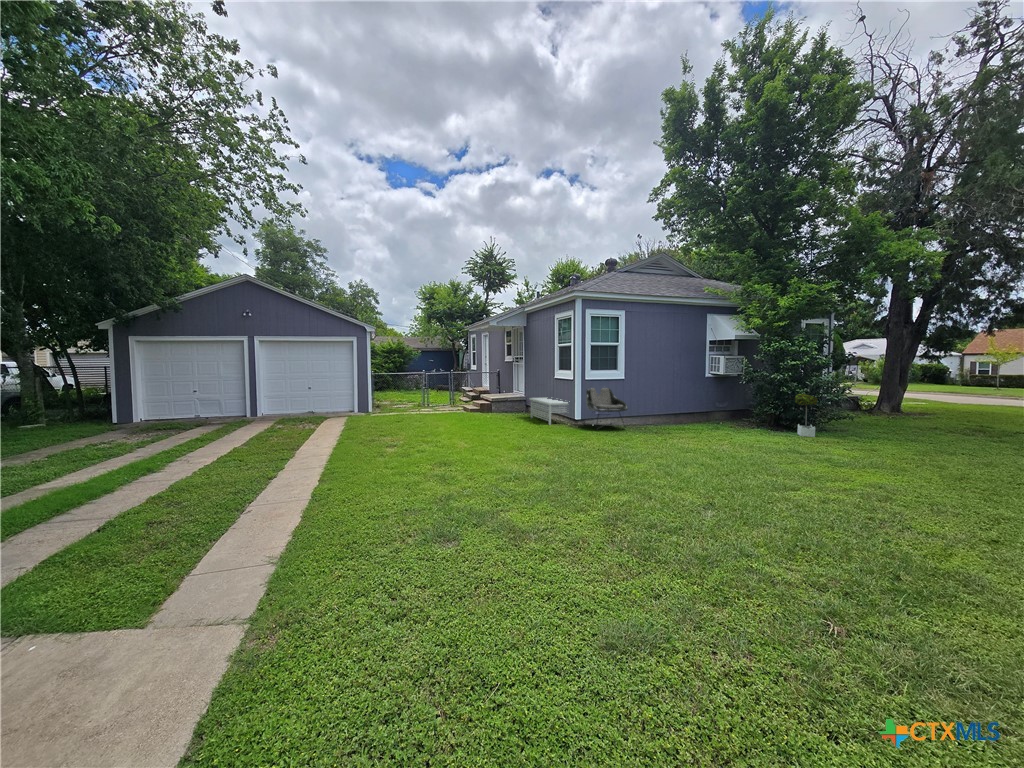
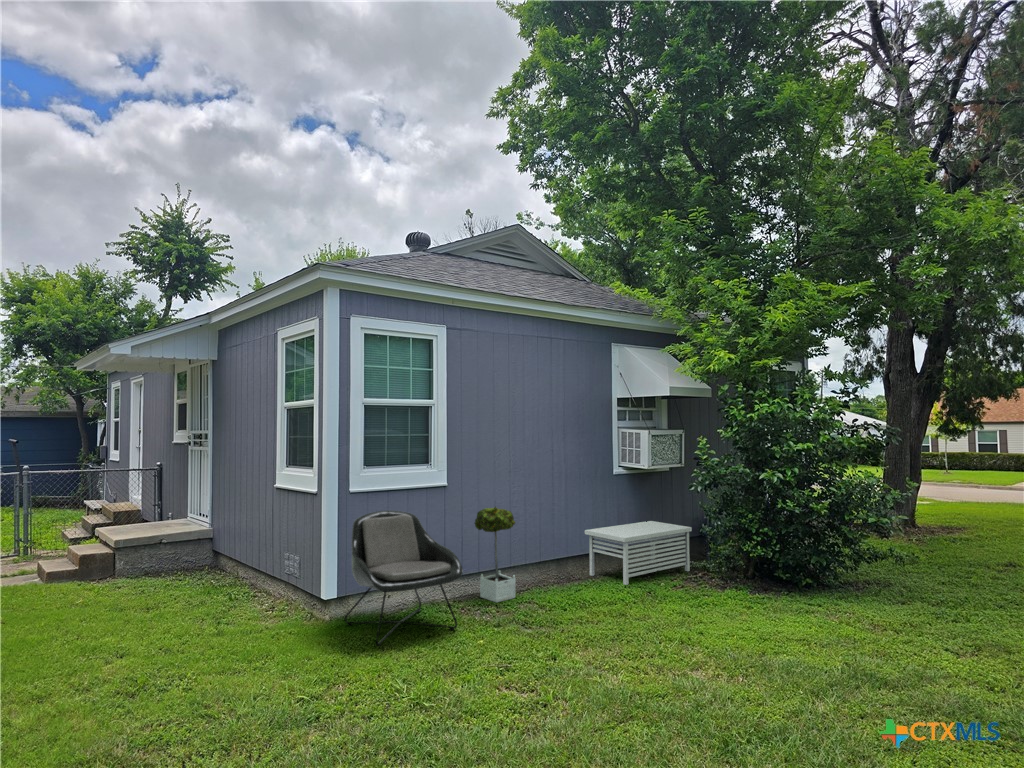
potted tree: present [795,394,818,437] -> present [475,507,516,602]
storage bench: present [530,398,569,425] -> present [585,521,692,585]

